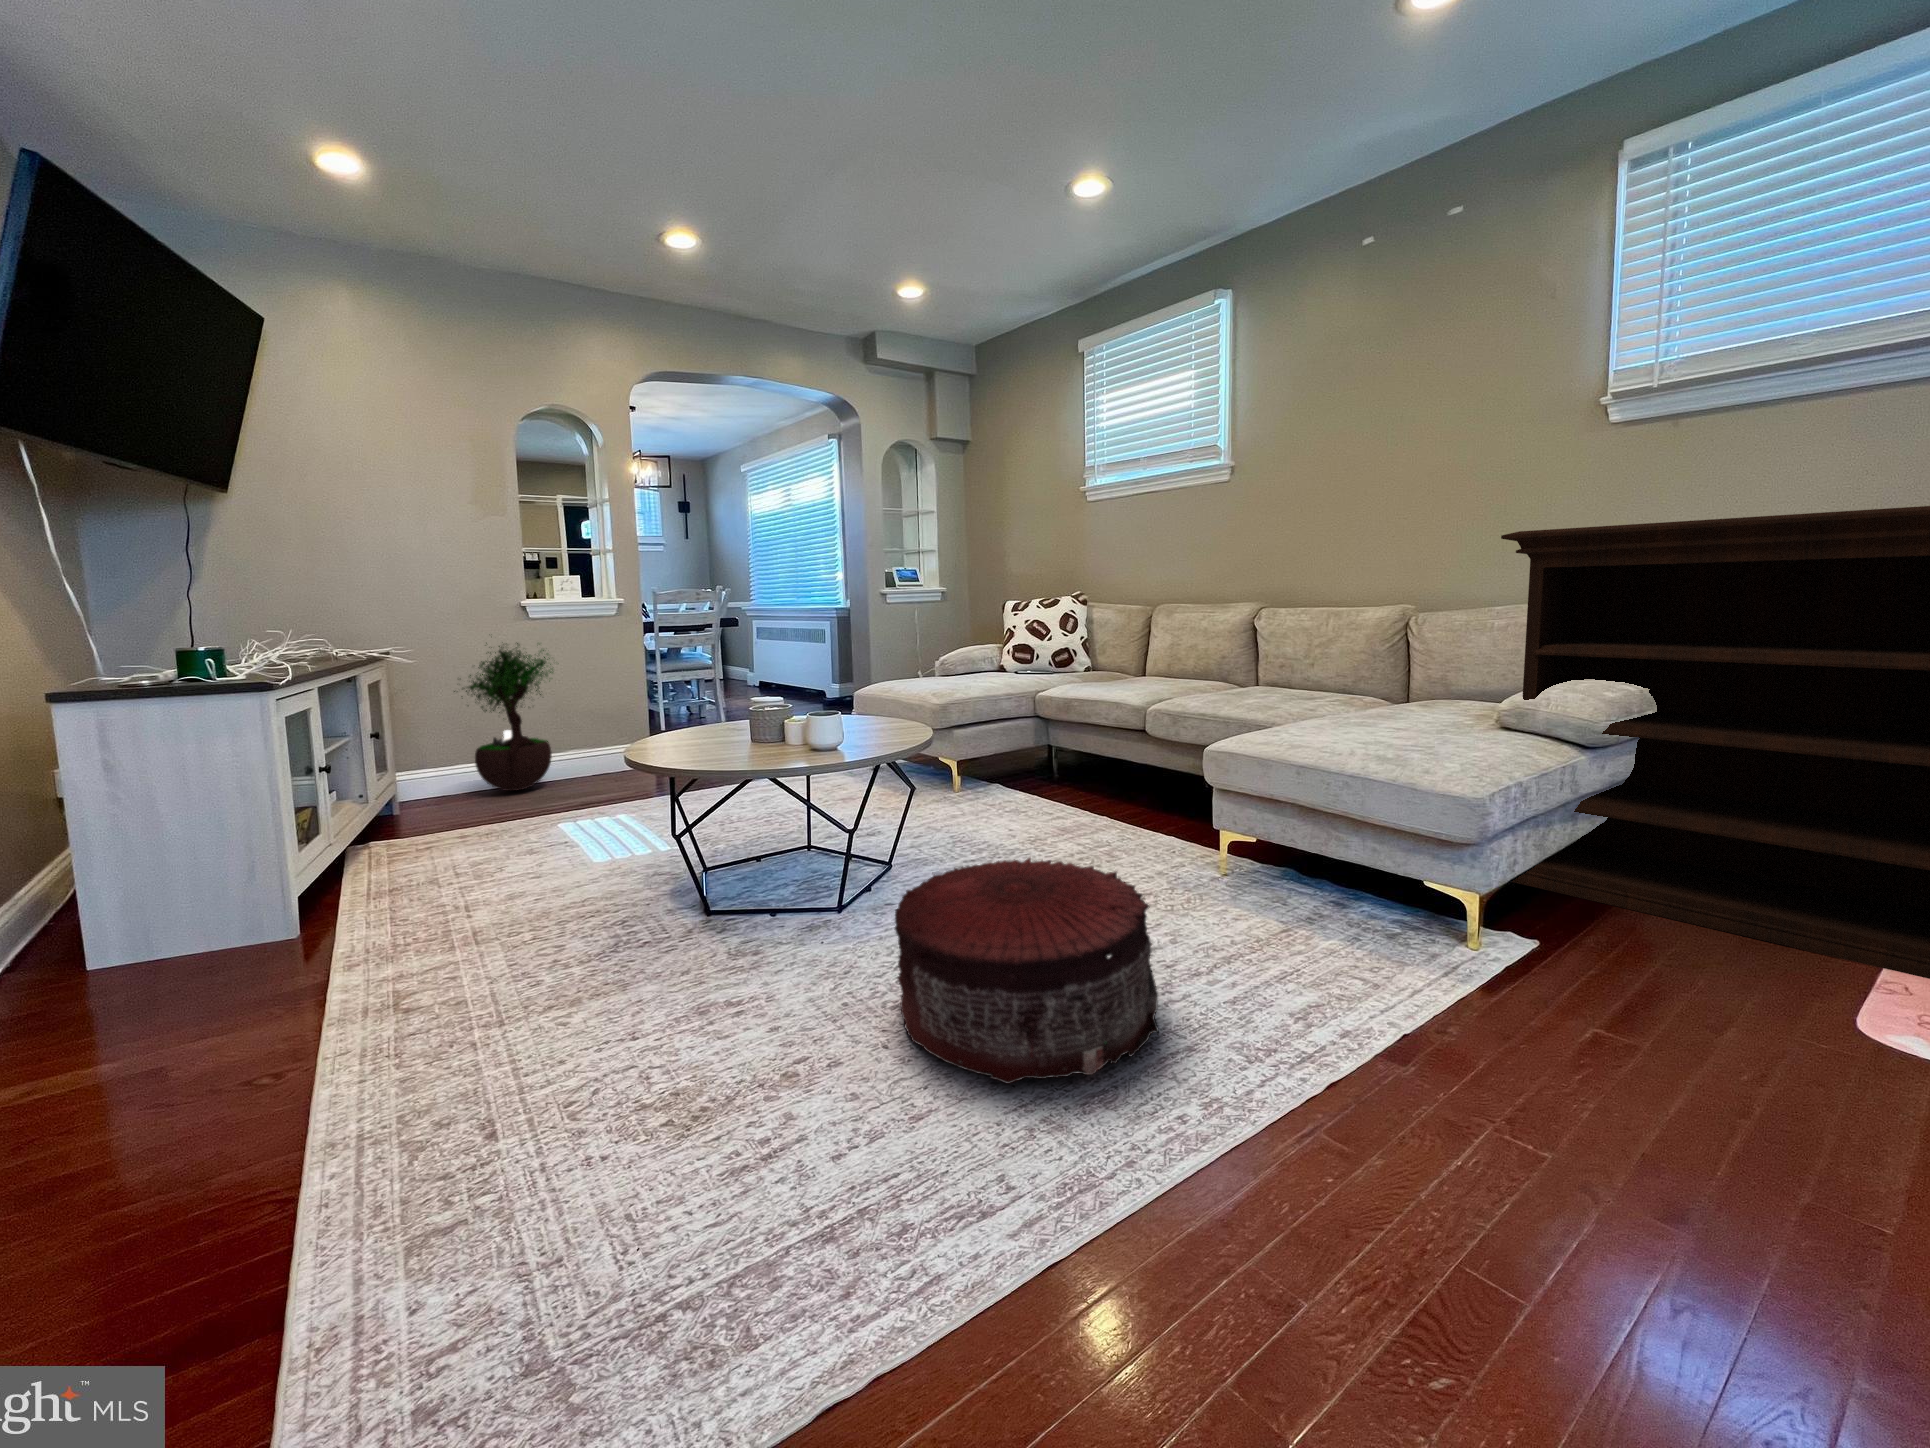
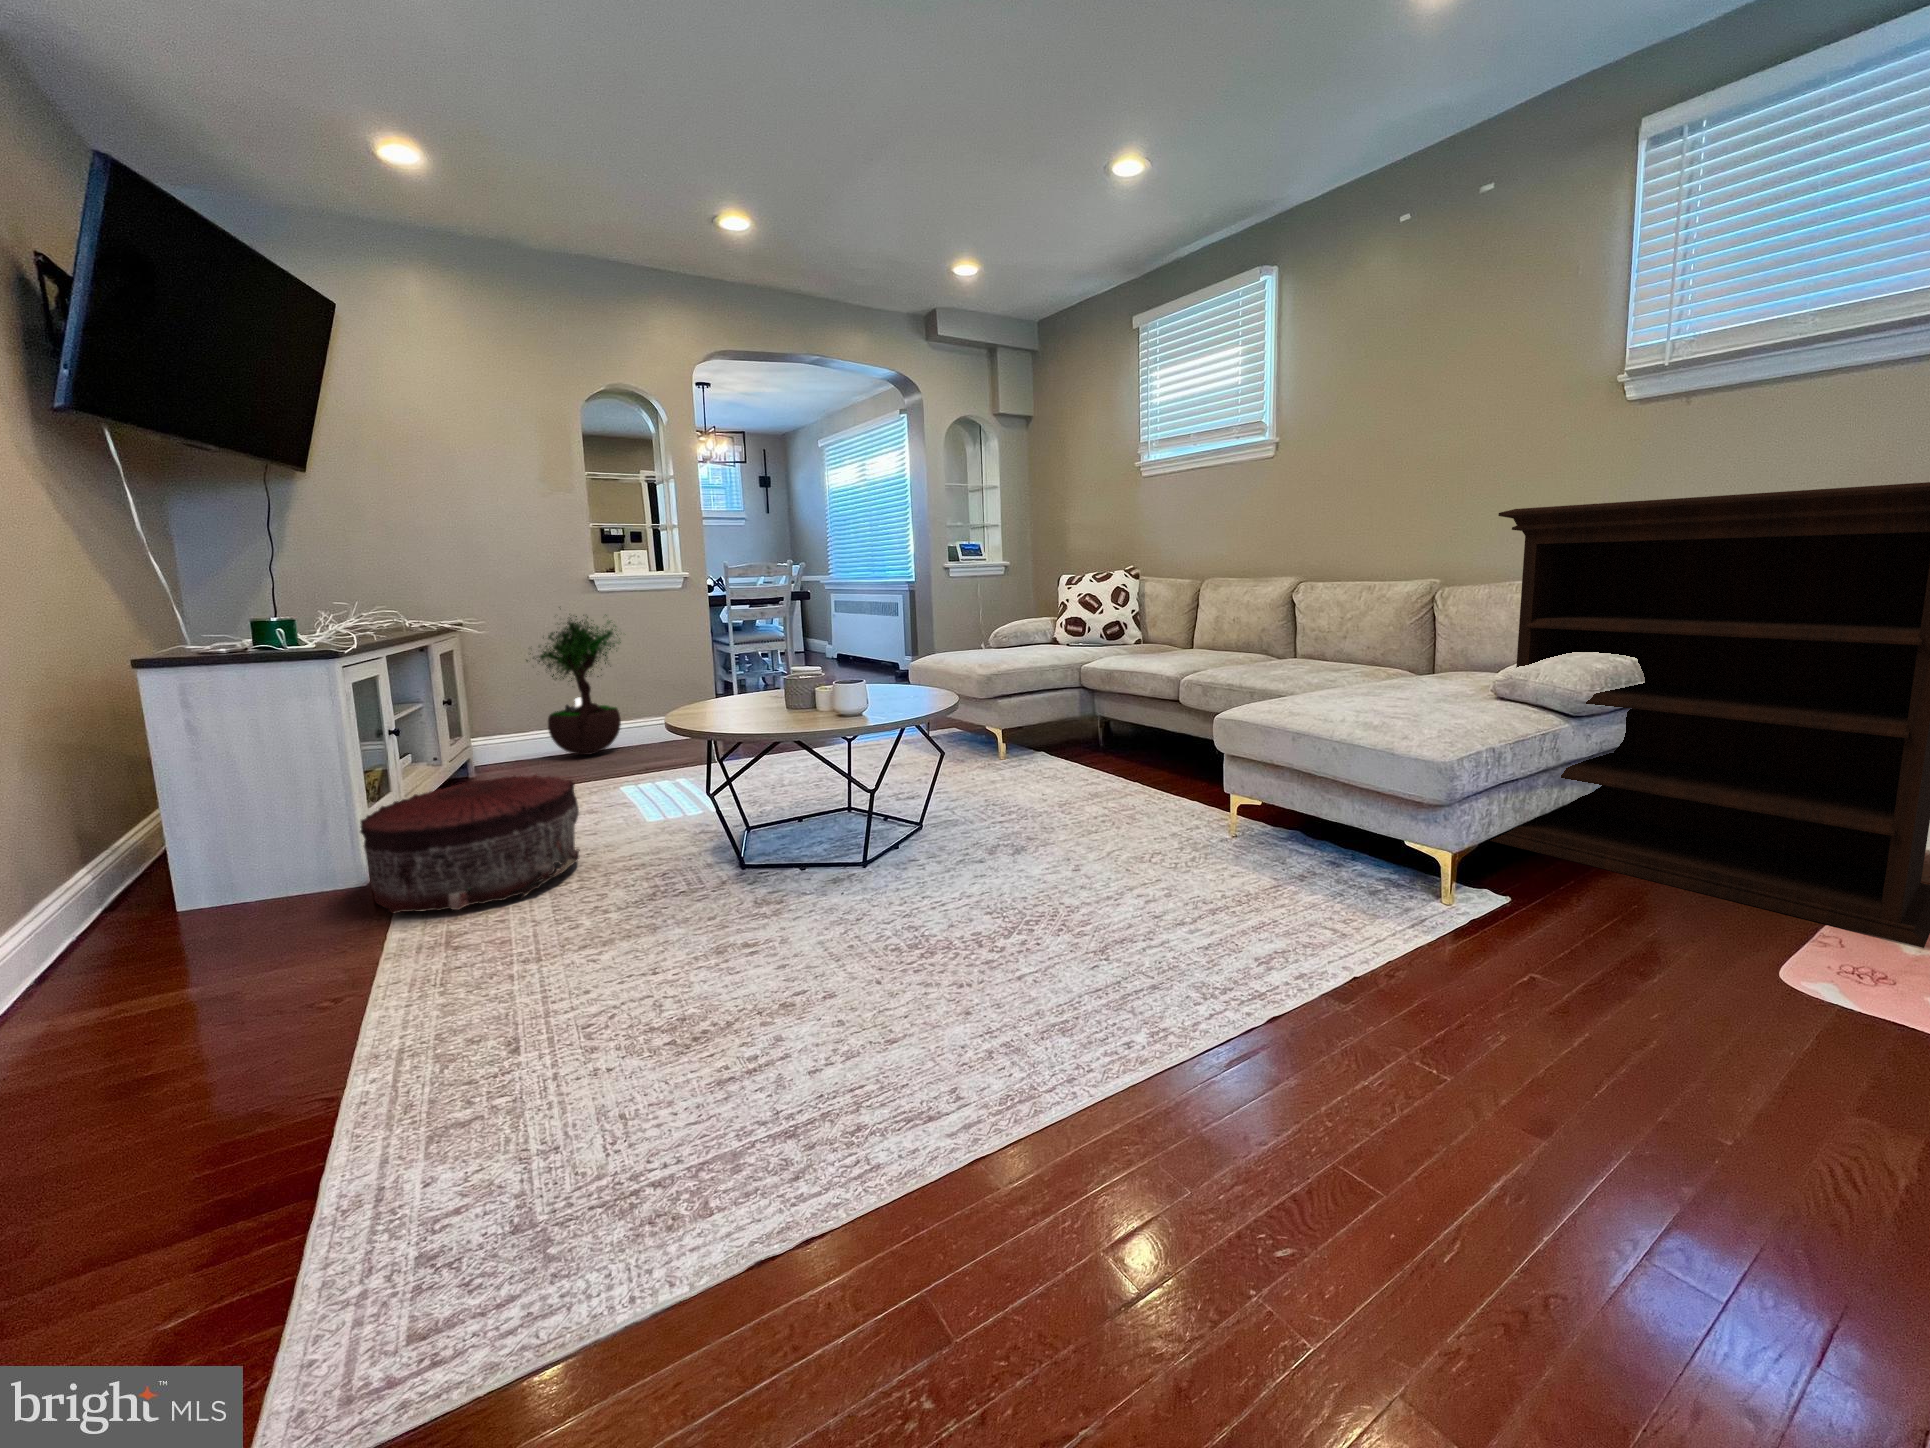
pouf: present [894,857,1159,1084] -> present [360,774,579,913]

